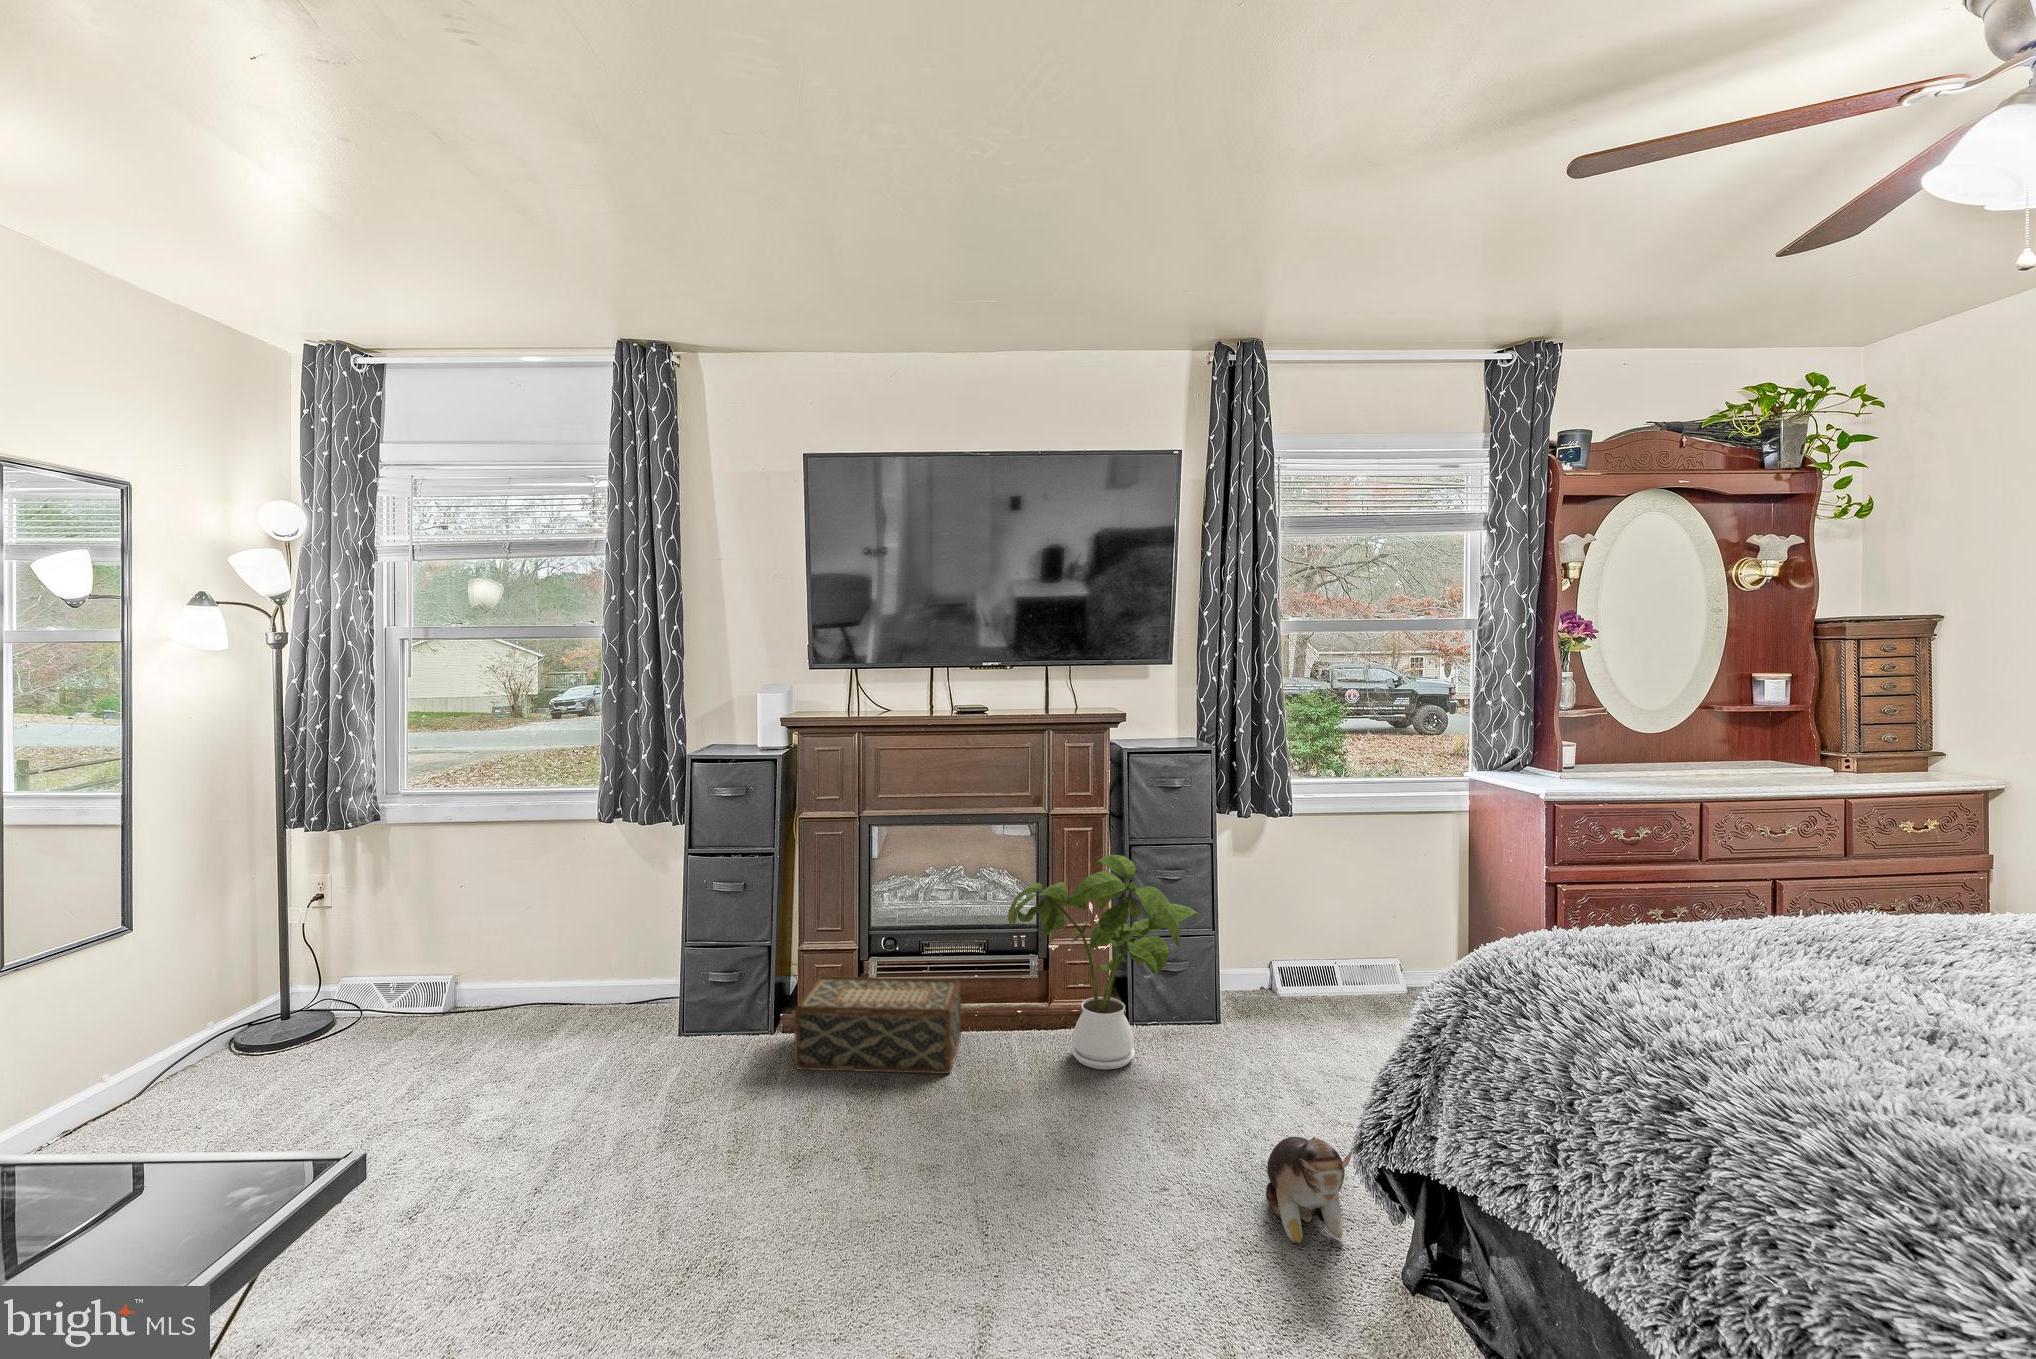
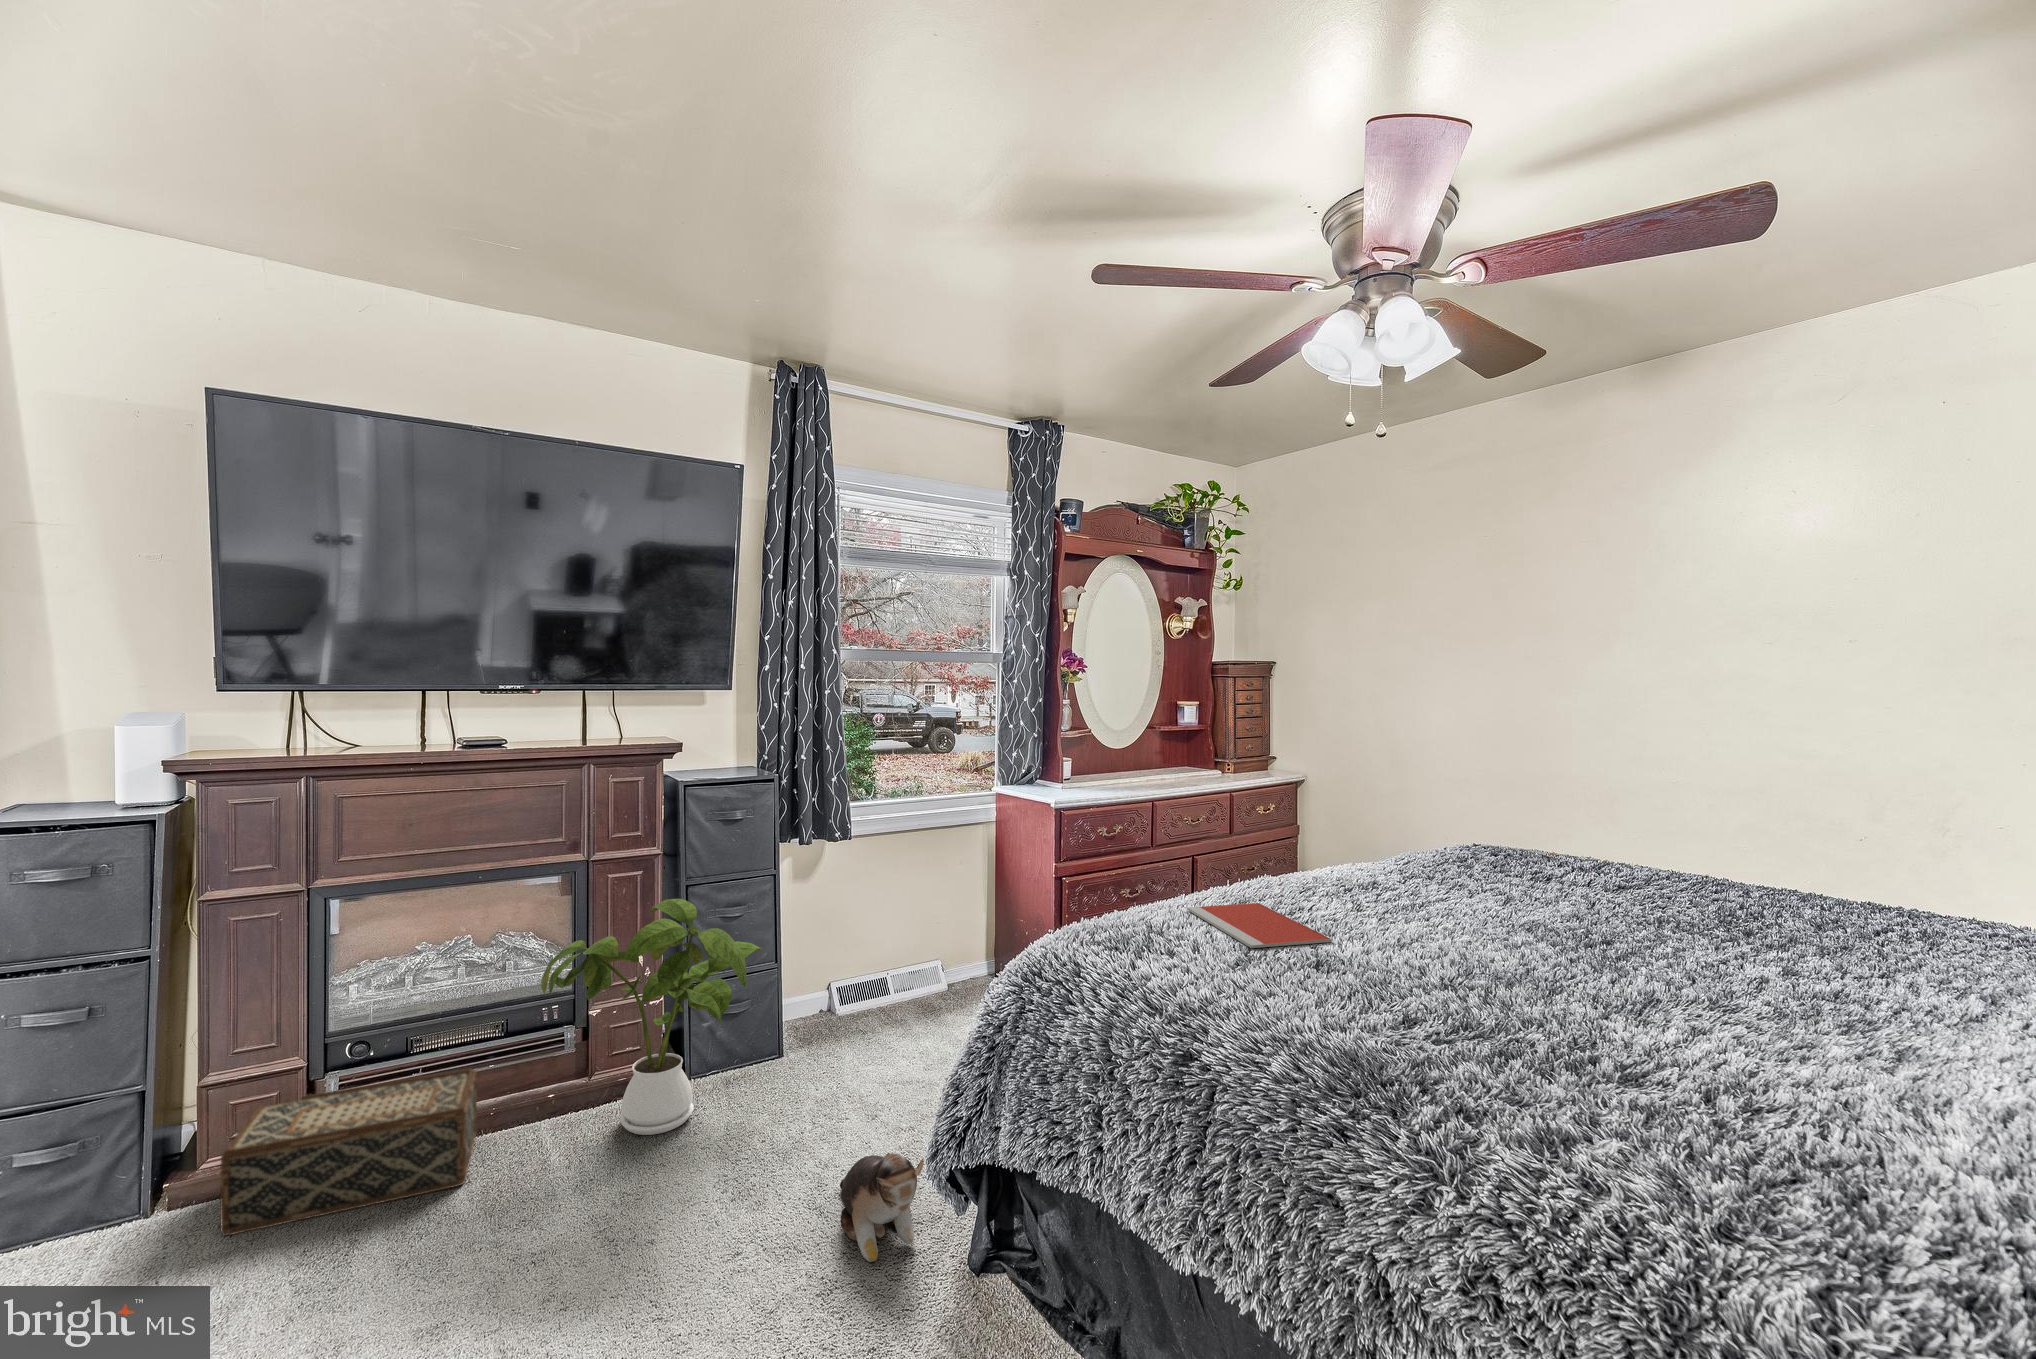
notebook: none [1707,930,1948,1004] -> present [1187,903,1332,948]

